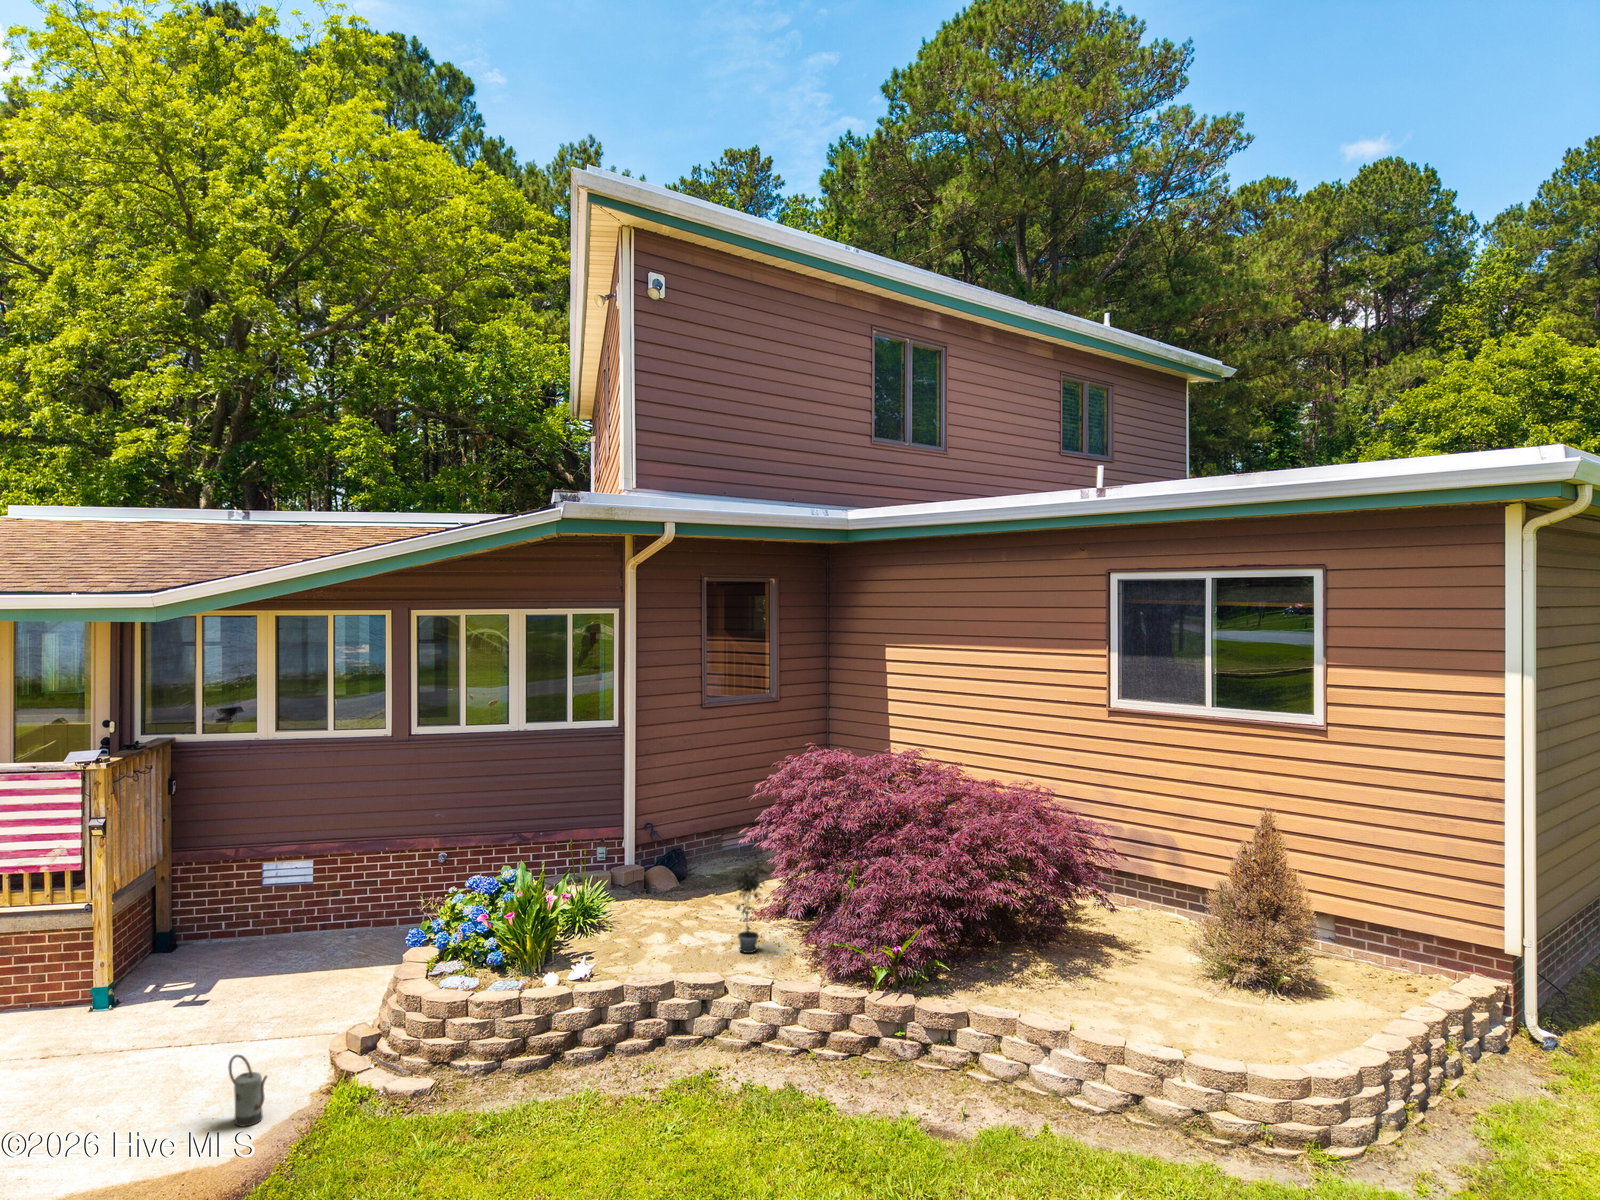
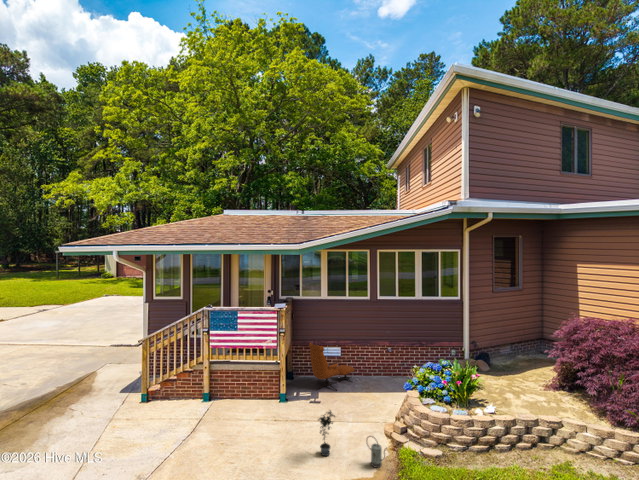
lounge chair: none [195,850,351,976] -> present [309,343,355,391]
potted plant: present [735,862,768,953] -> present [319,411,335,456]

